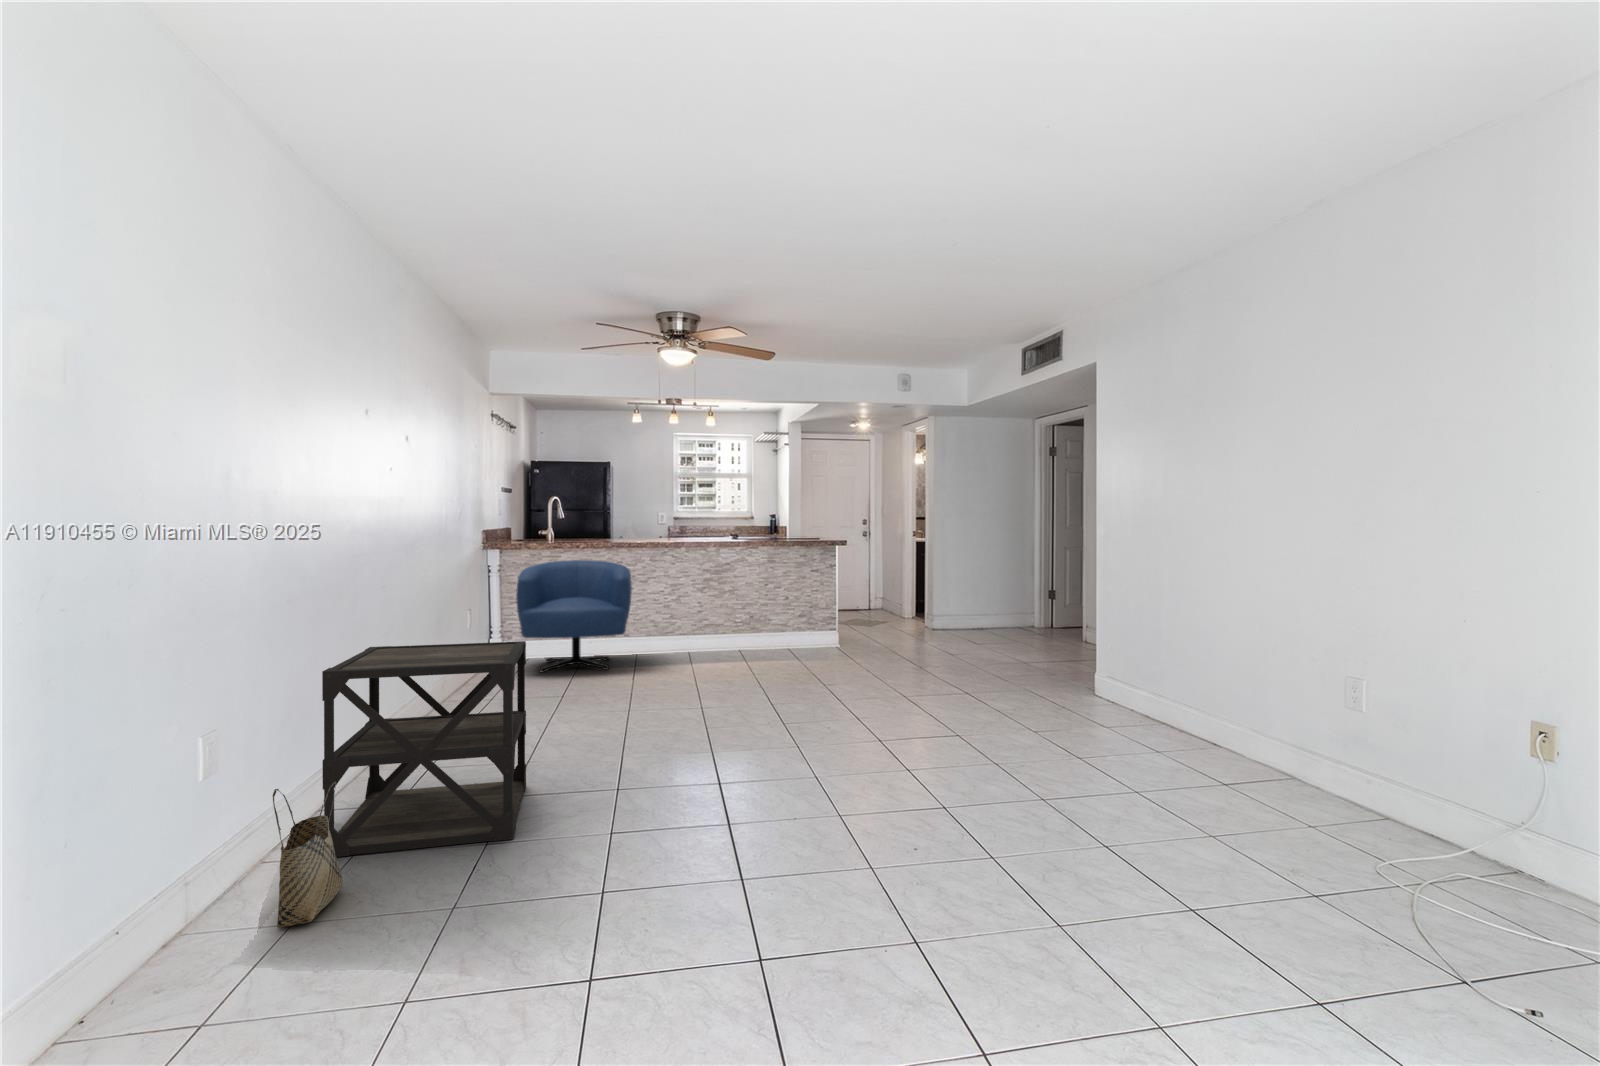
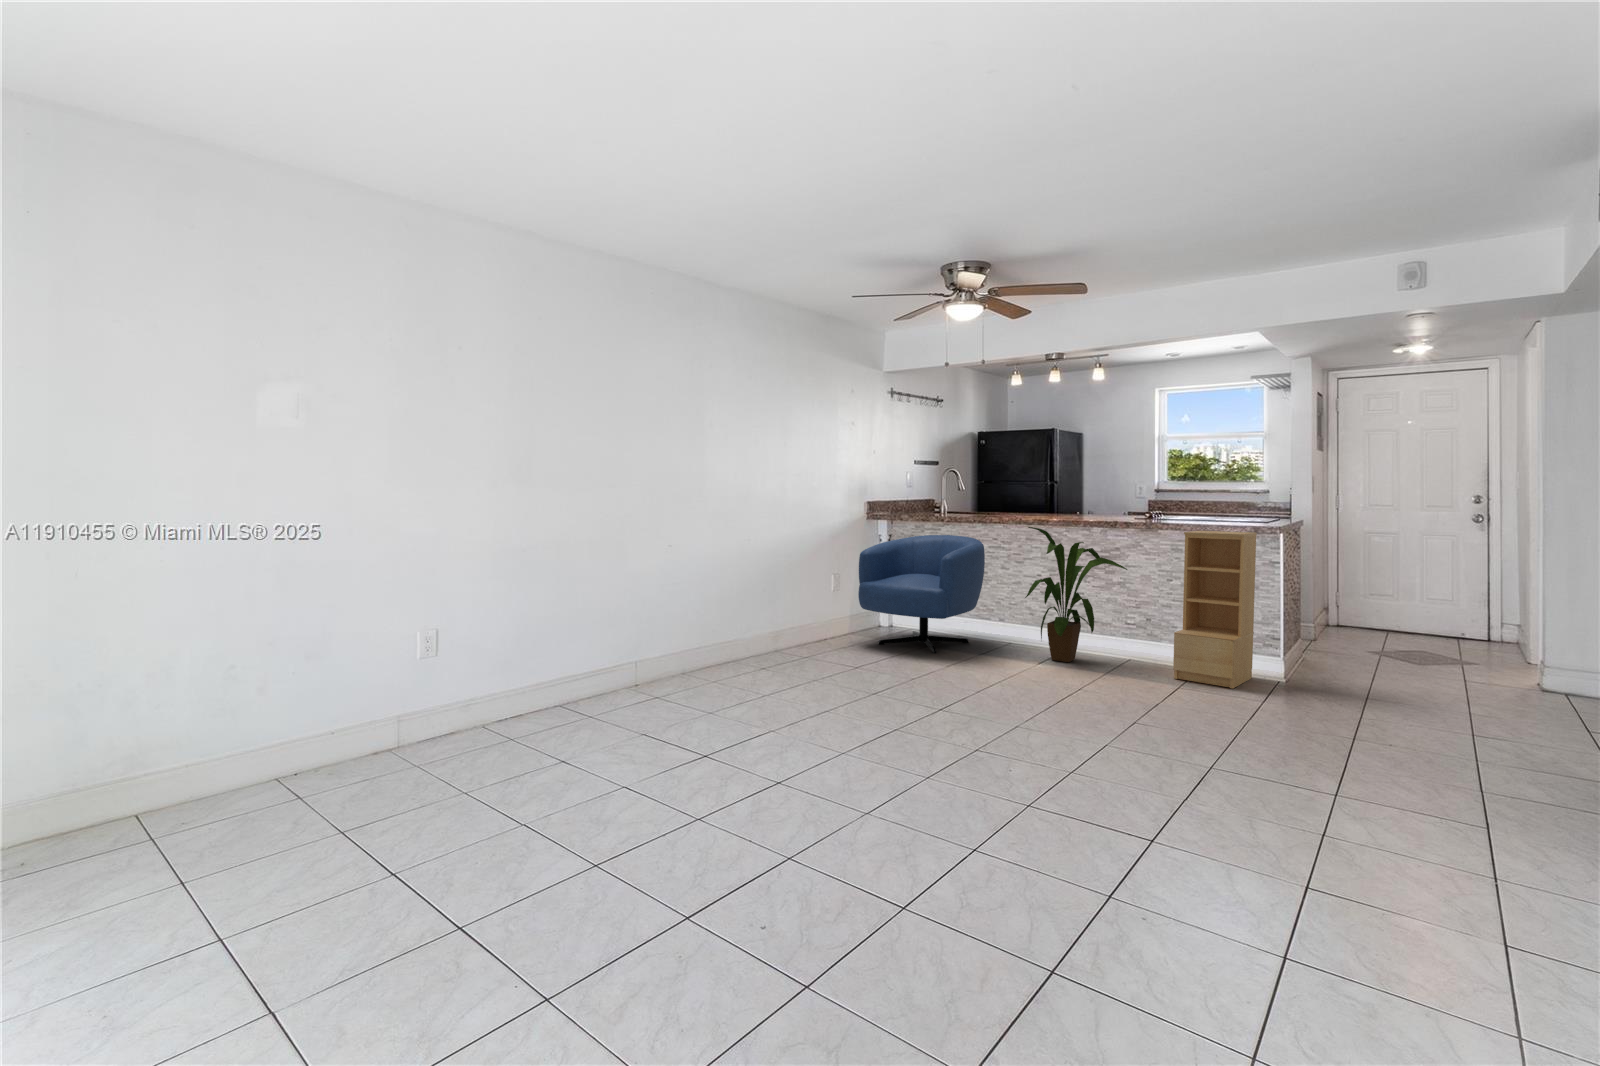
house plant: none [678,548,748,659] -> present [1025,527,1127,662]
bookshelf: none [788,548,833,656] -> present [1173,531,1257,689]
side table: present [322,641,526,857] -> none [406,604,589,775]
woven basket: present [273,782,343,927] -> none [290,691,360,781]

